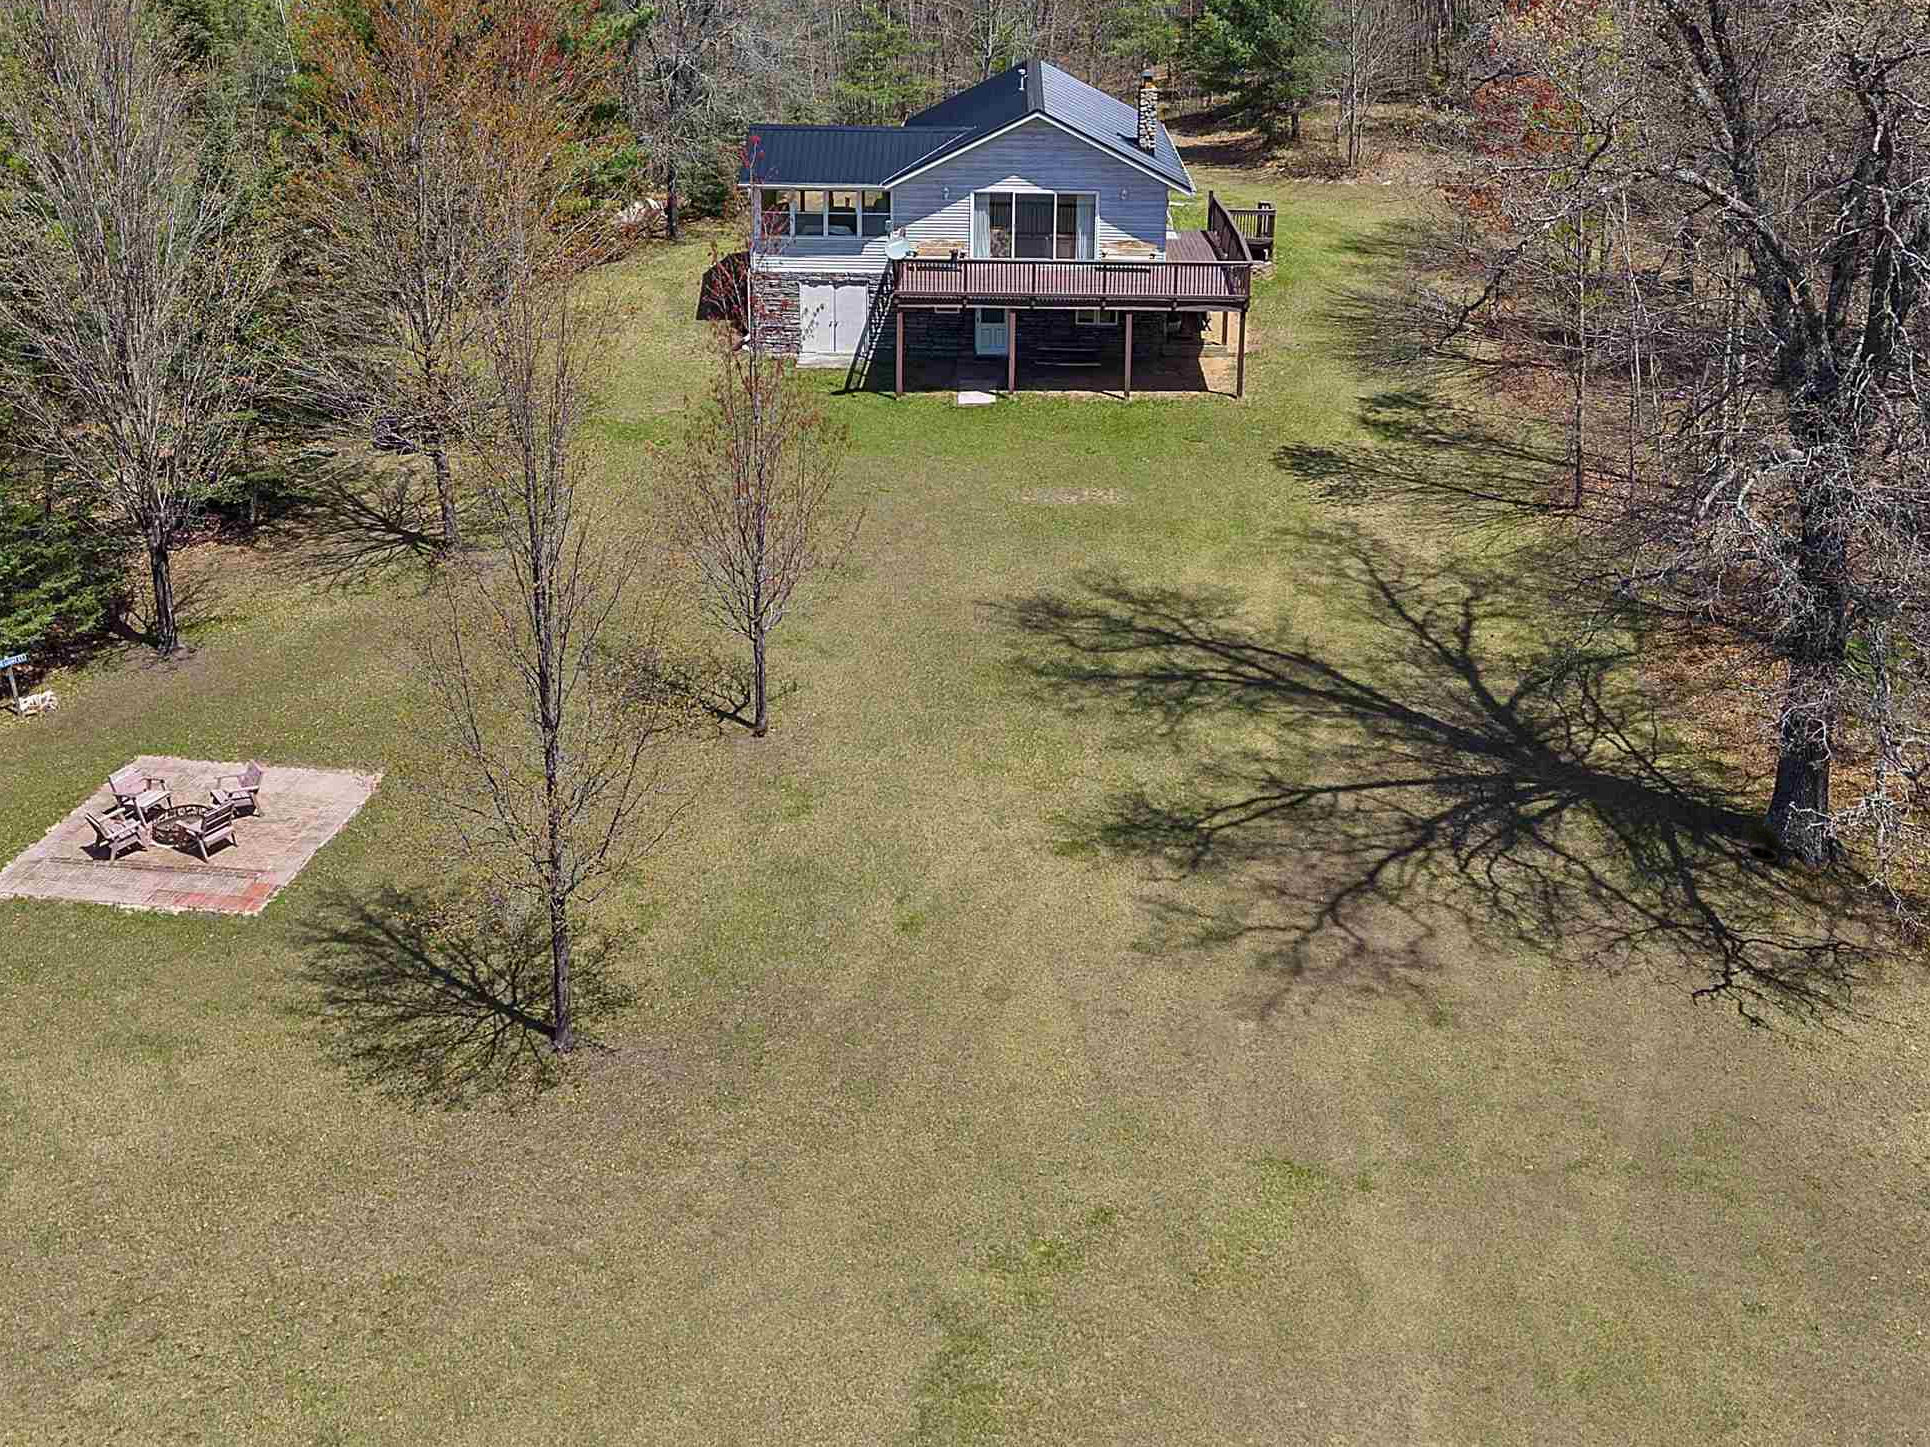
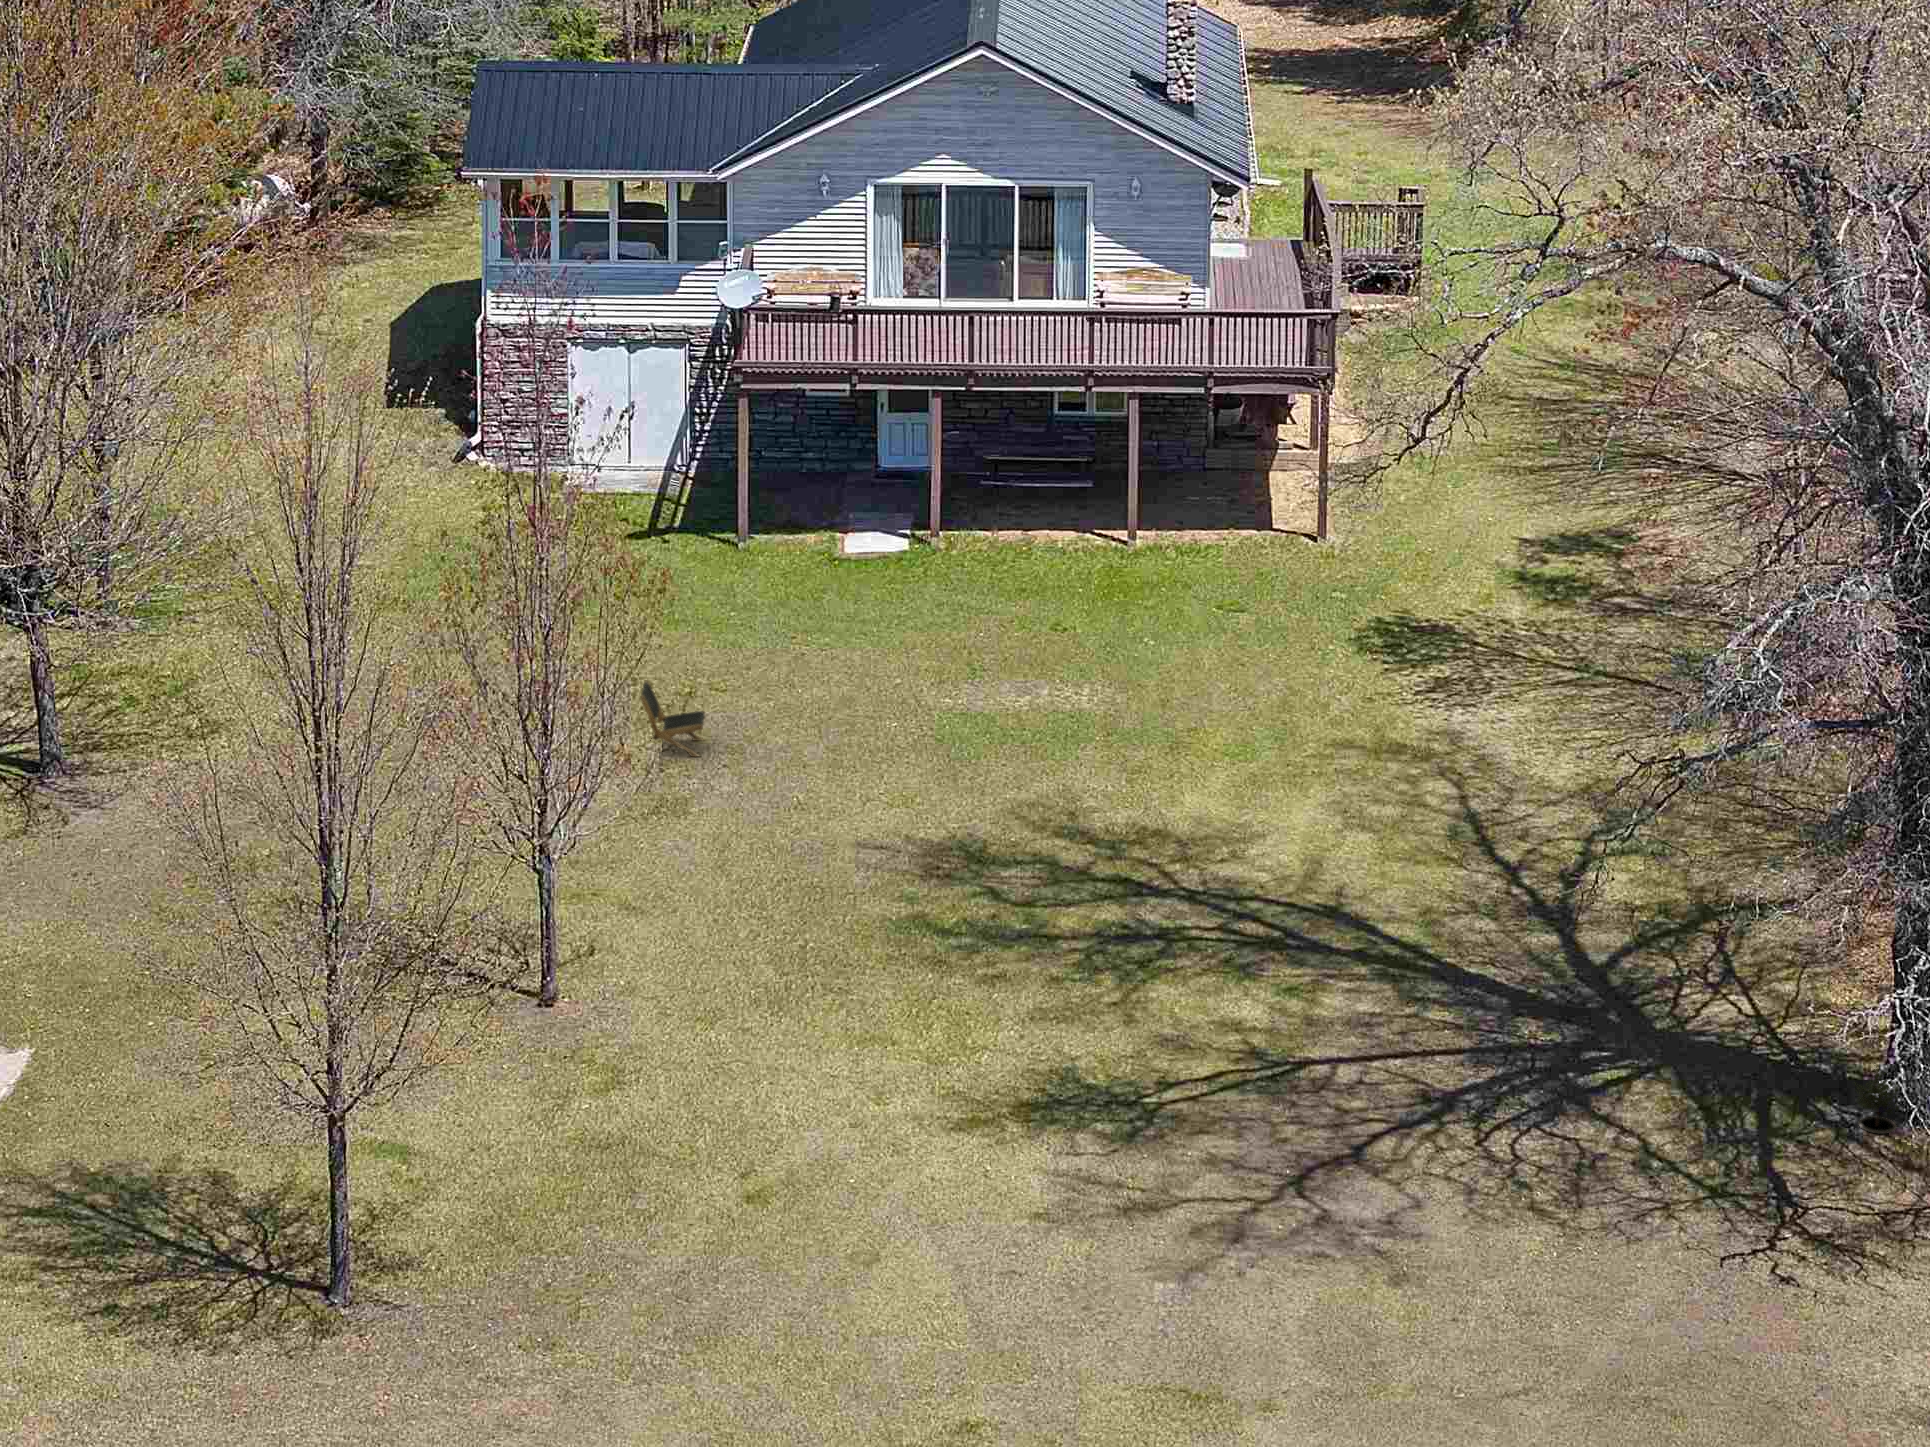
lounge chair: none [830,493,874,544] -> present [640,680,705,757]

